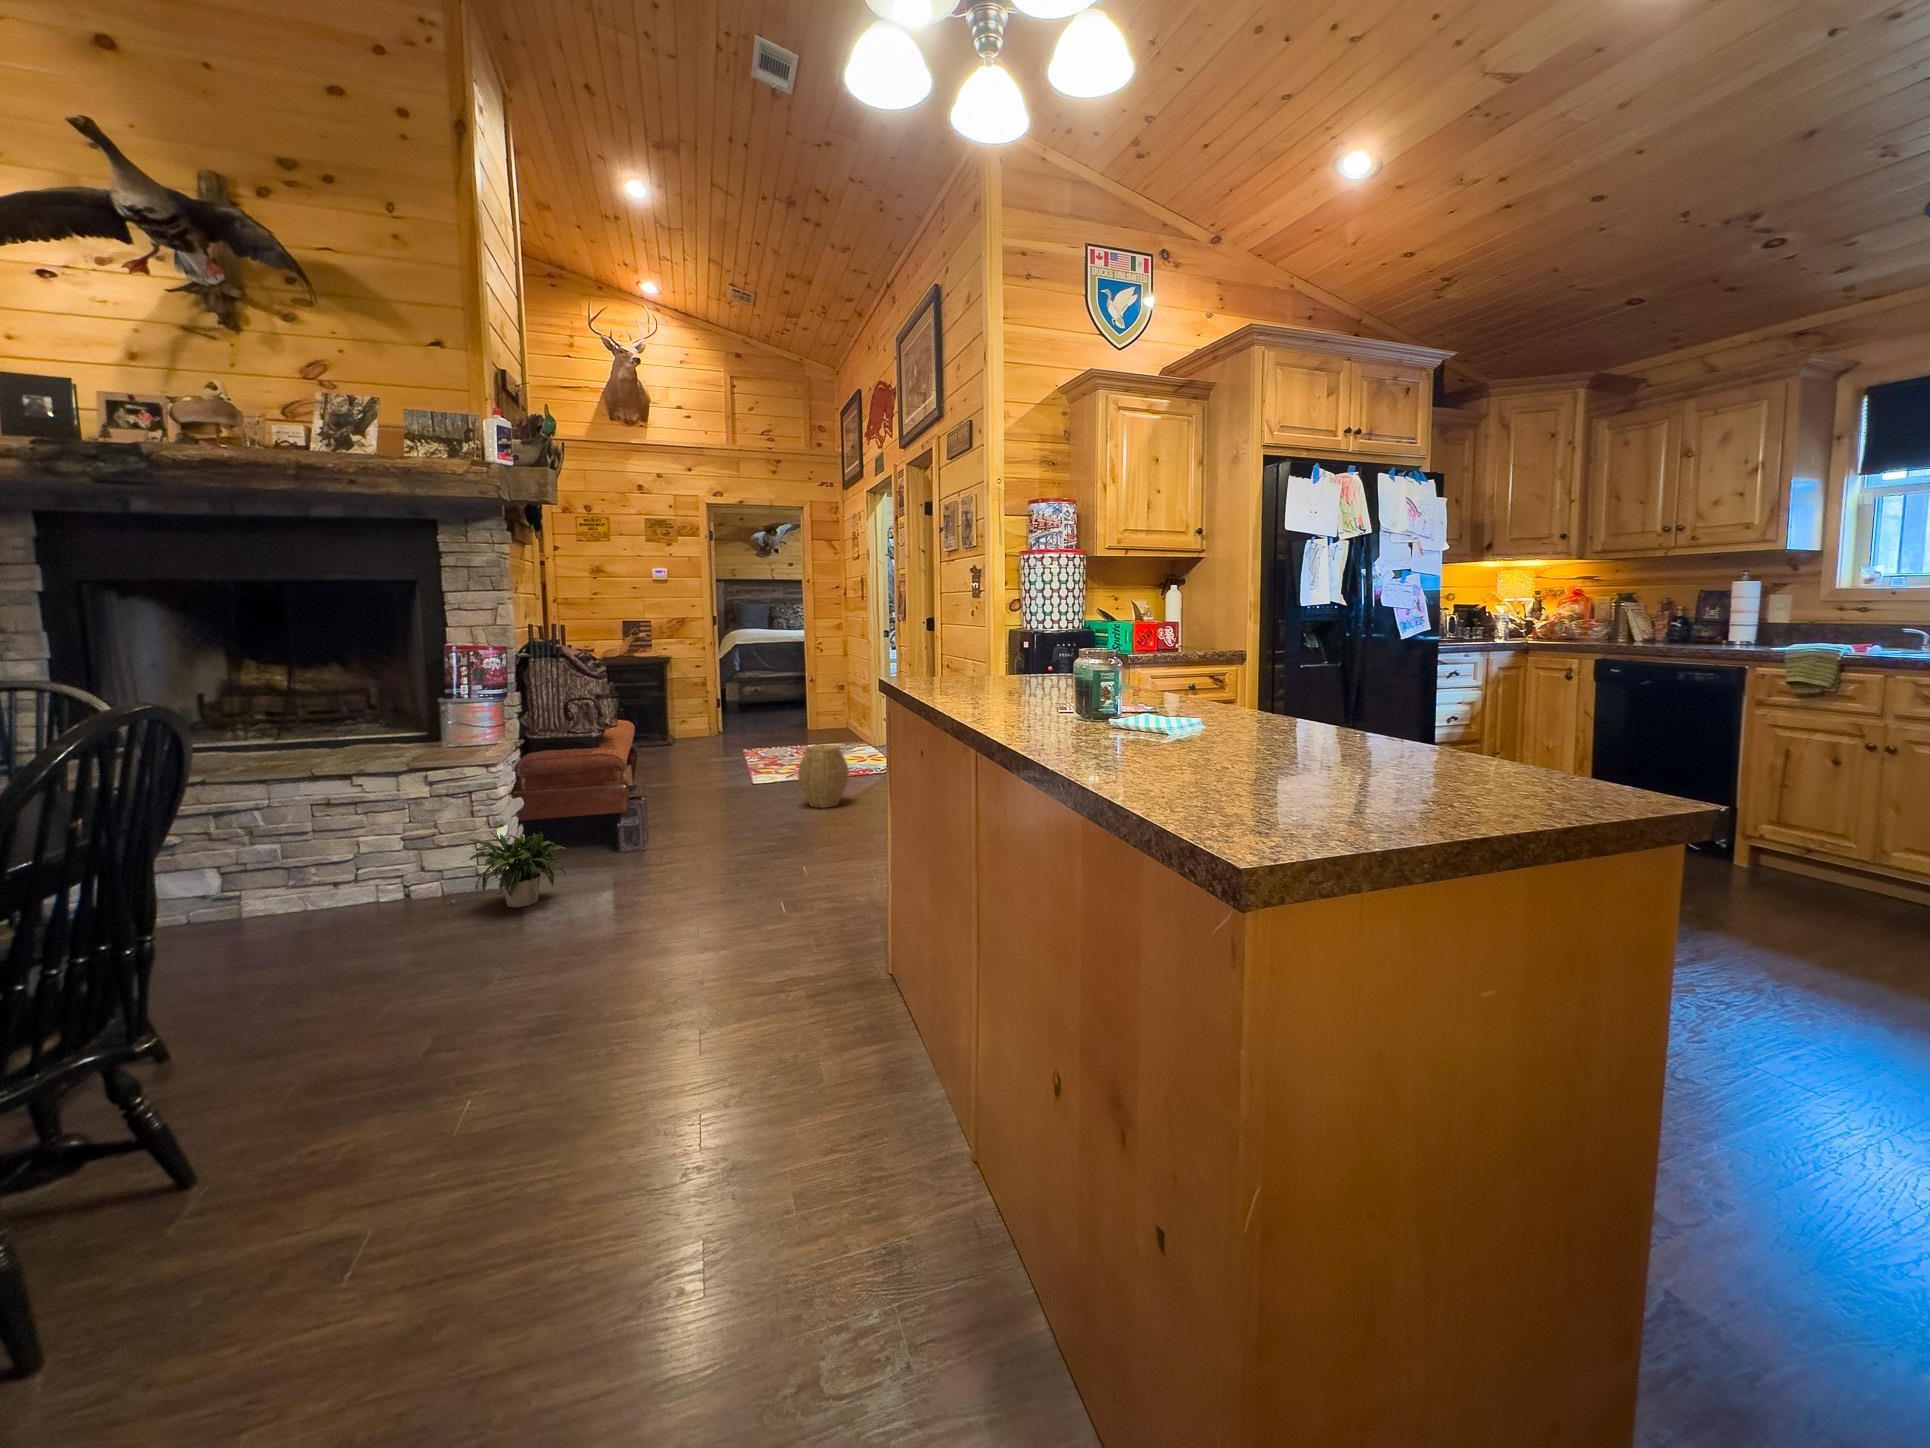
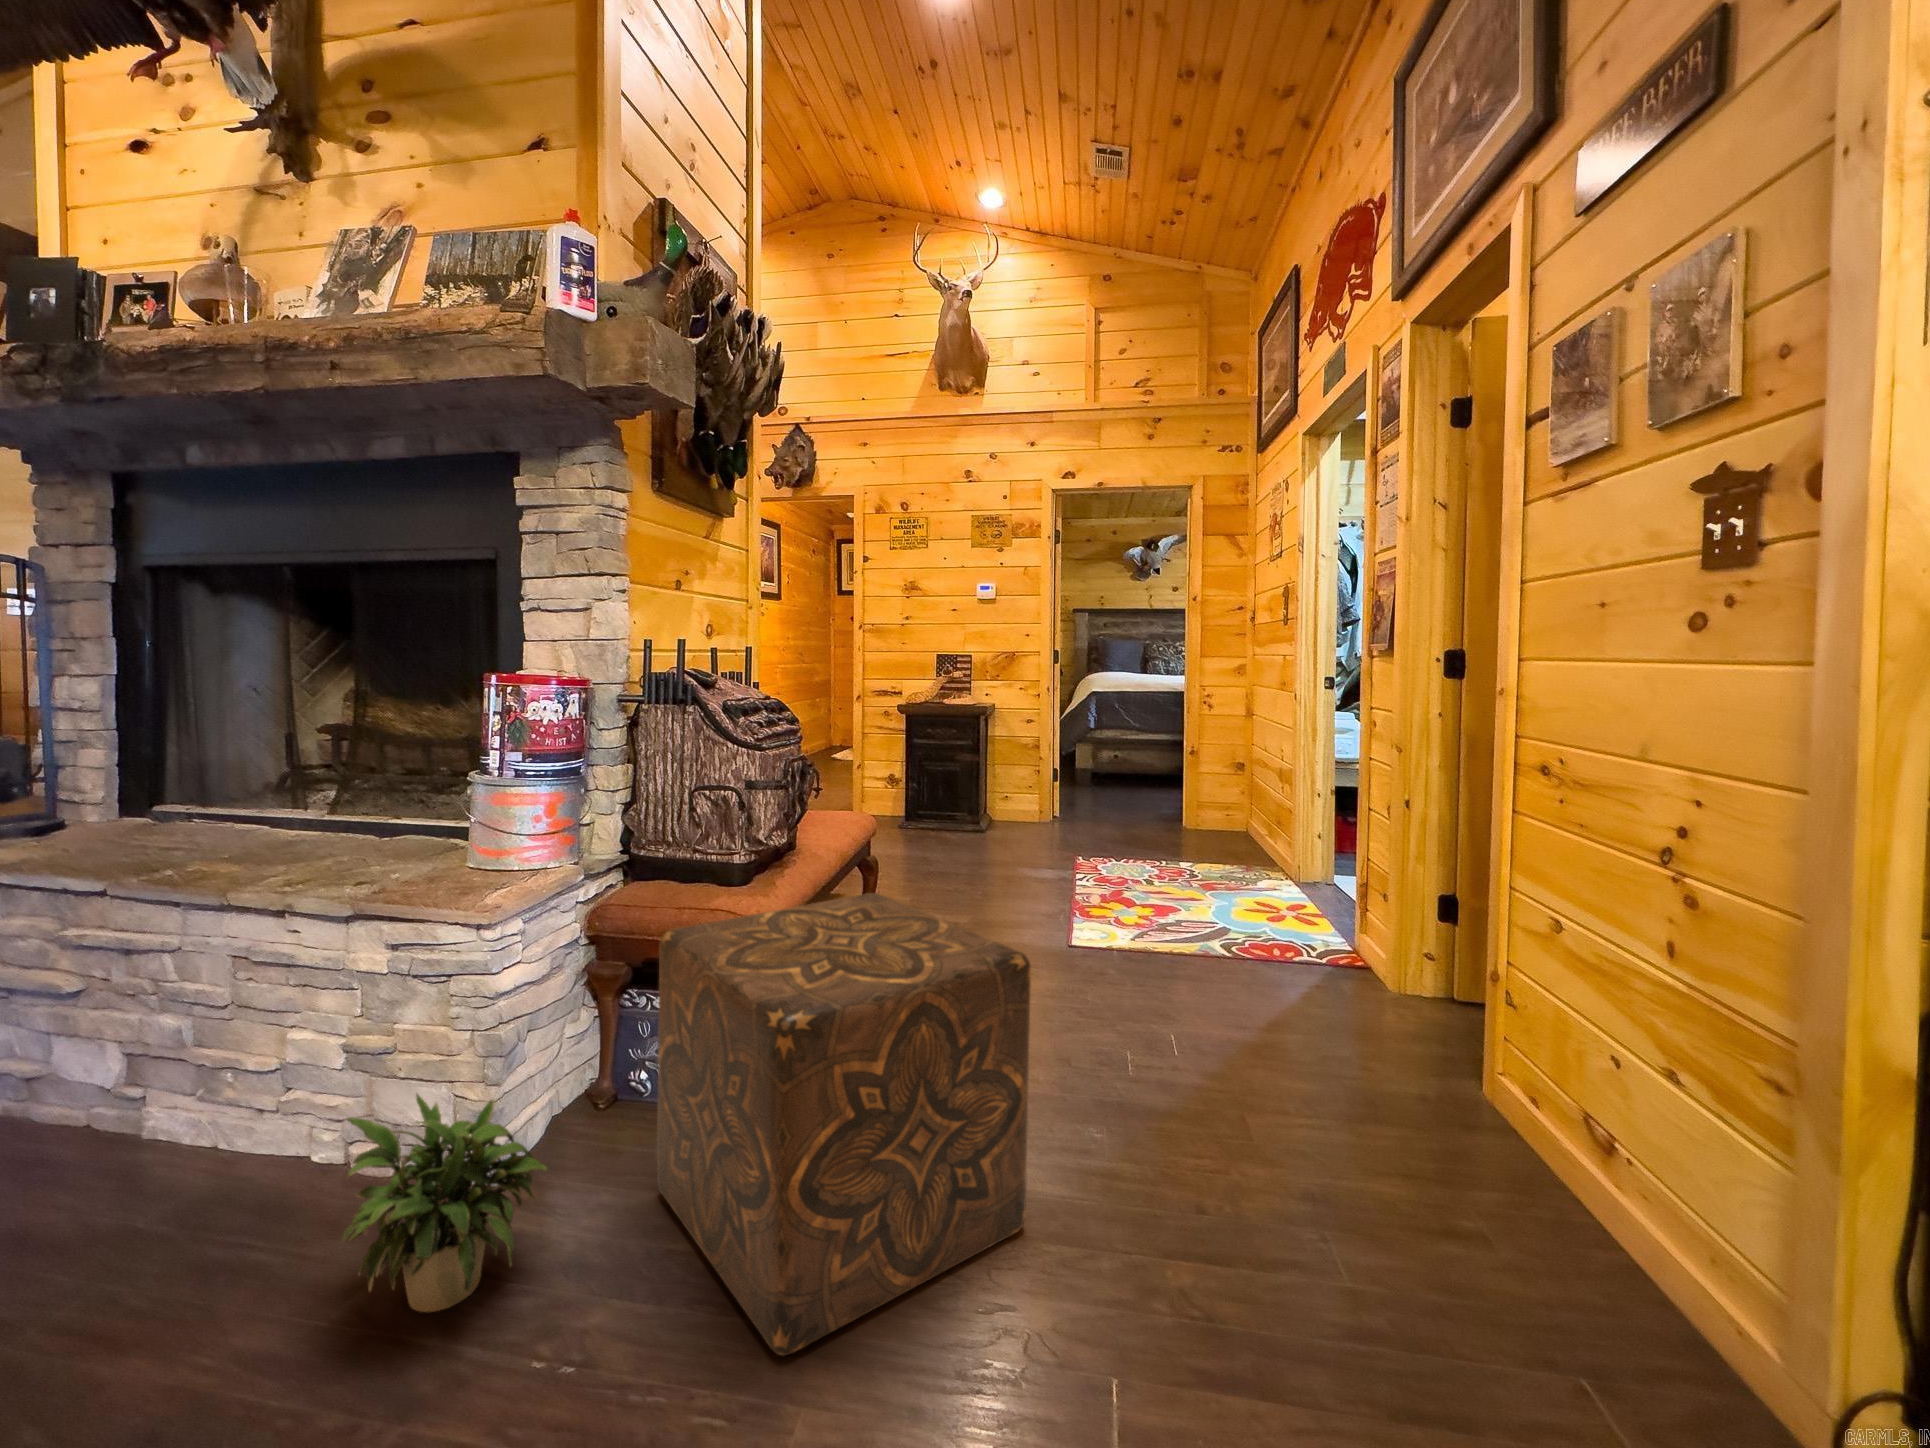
ottoman: none [590,740,763,883] -> present [657,893,1031,1355]
woven basket: present [798,744,849,808] -> none [1144,914,1258,1065]

